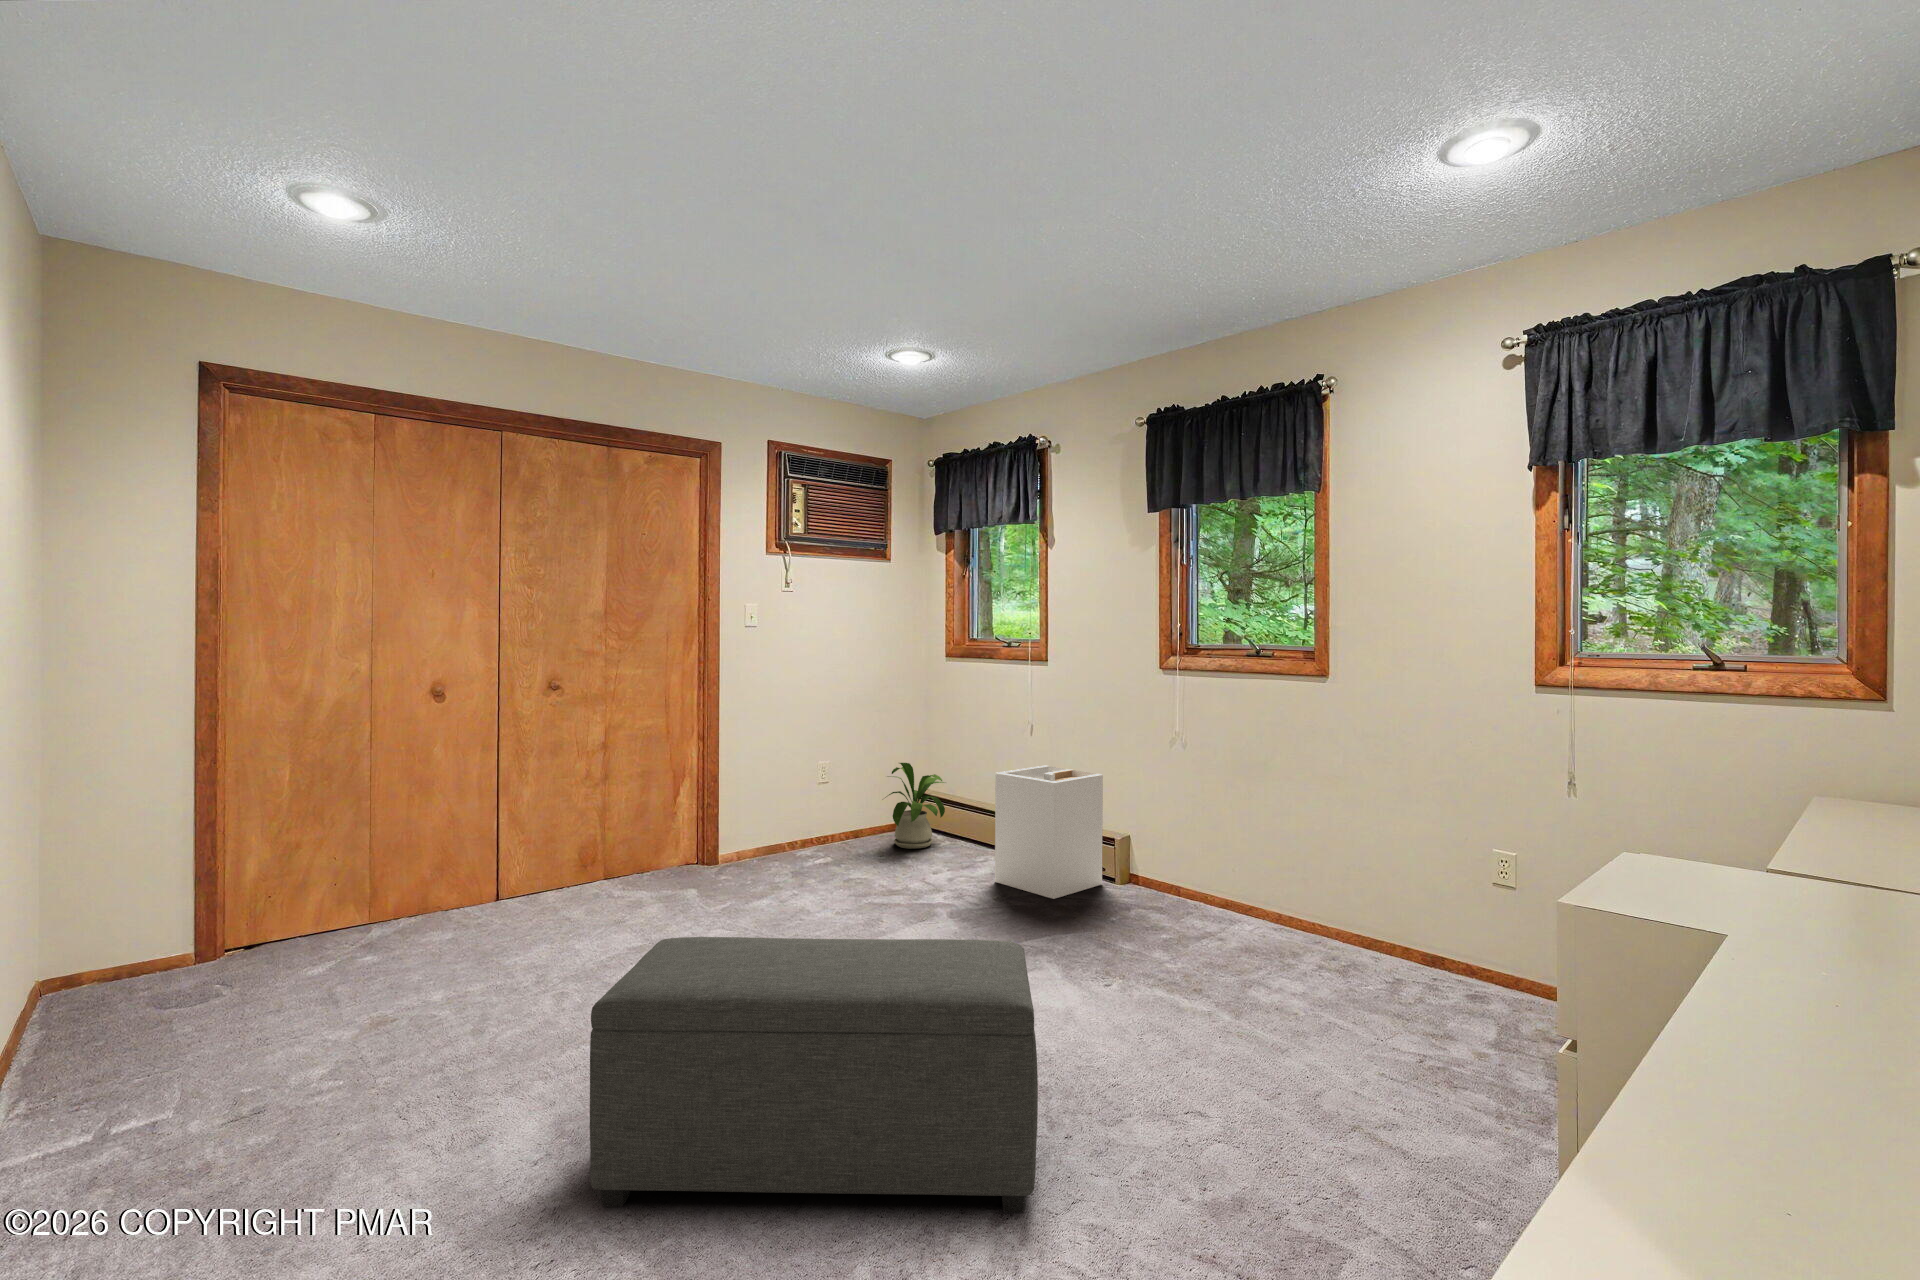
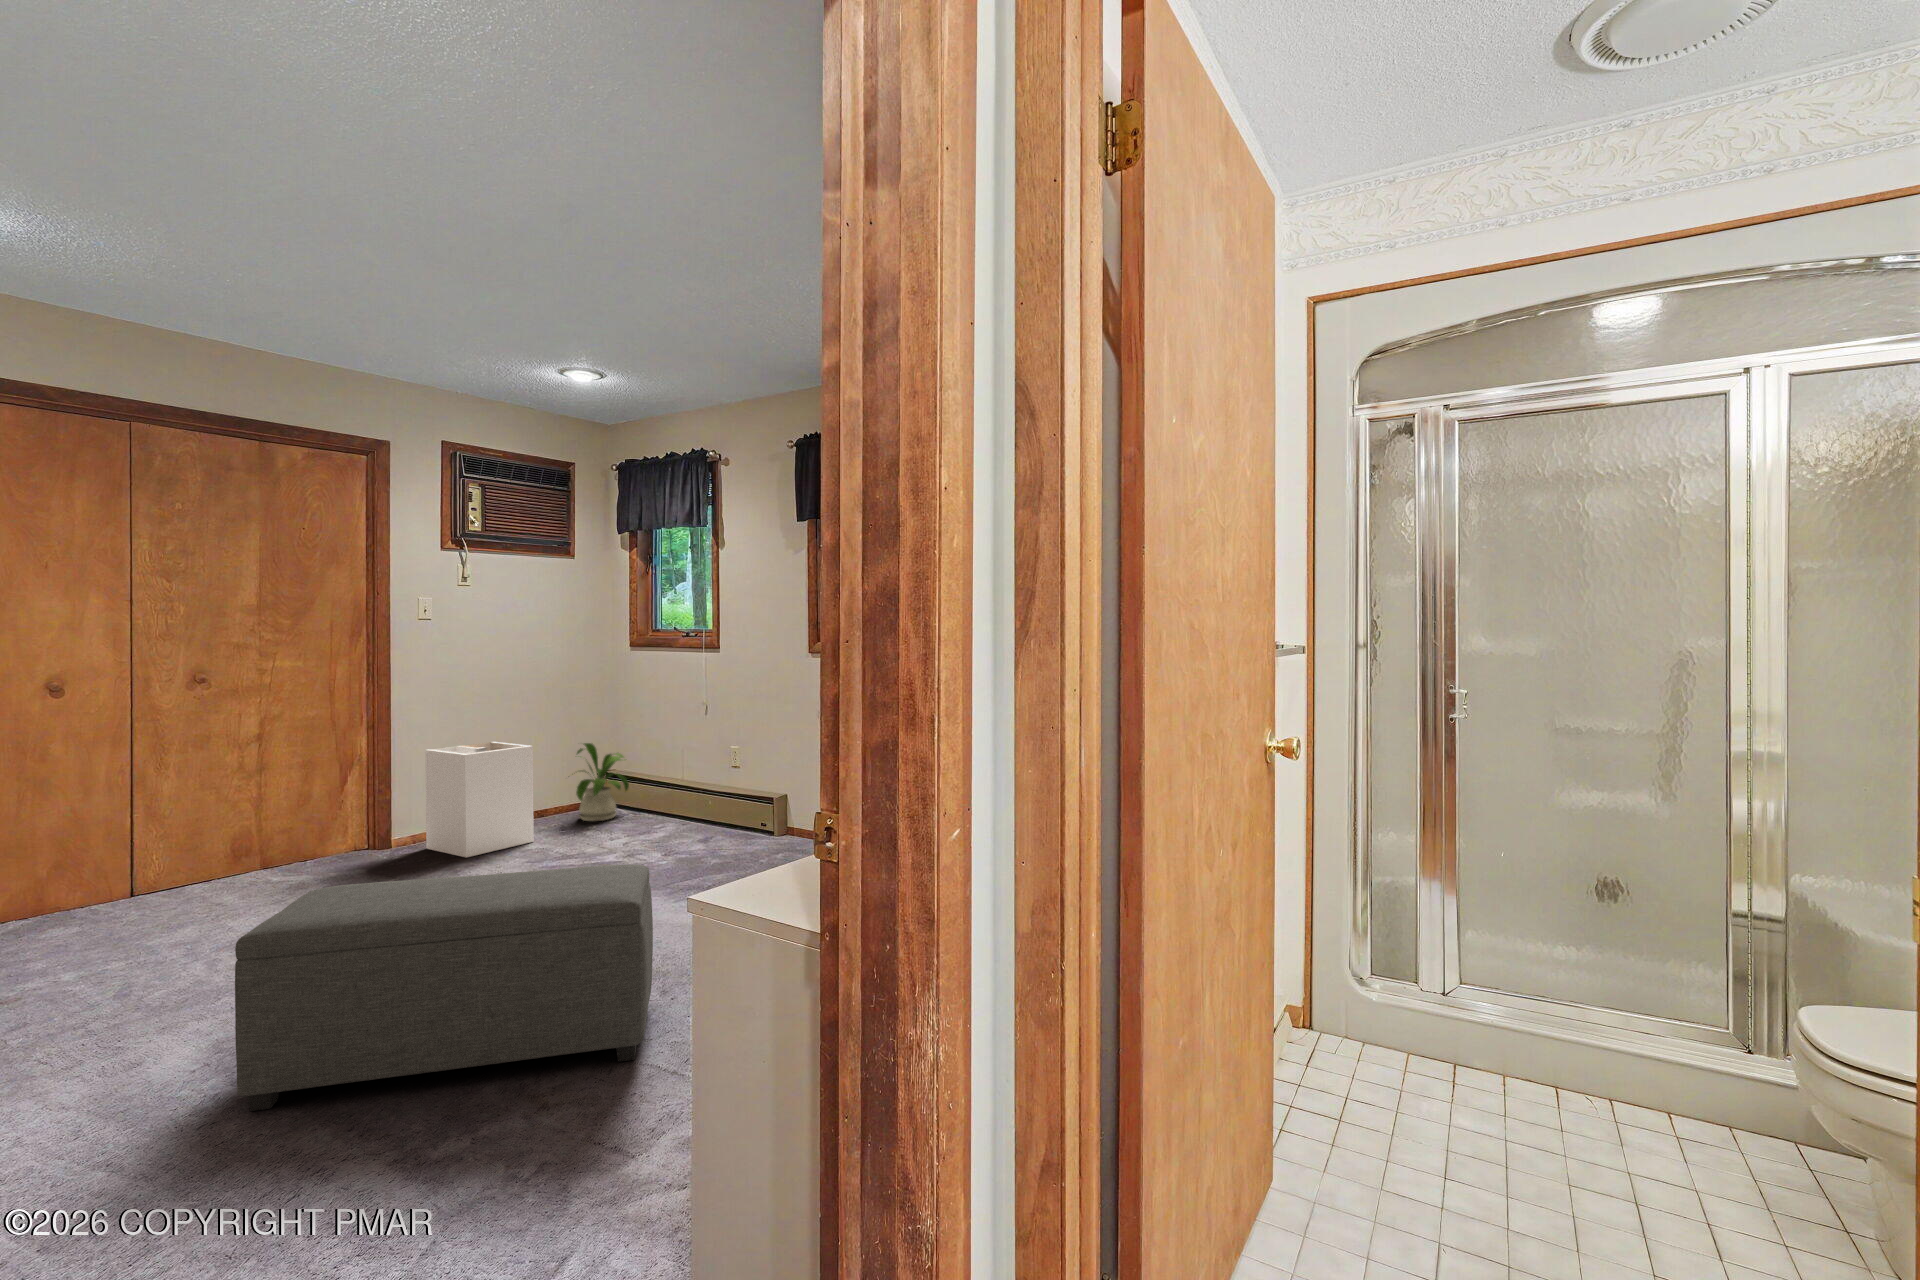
laundry hamper: present [995,766,1103,899] -> present [425,742,534,857]

